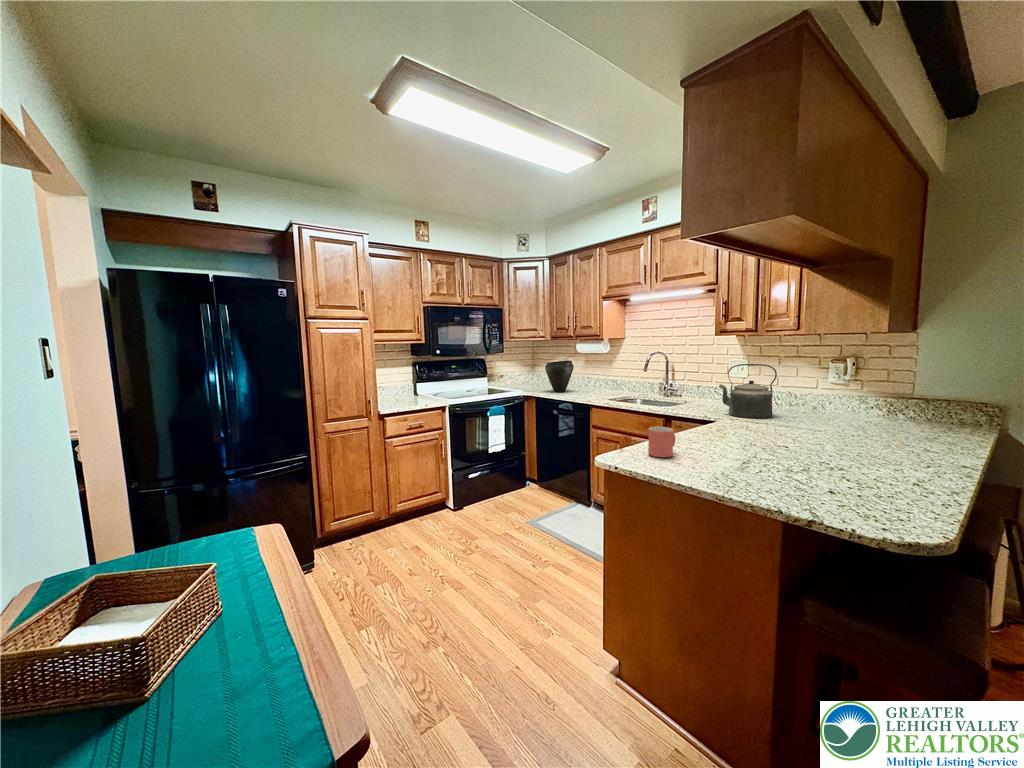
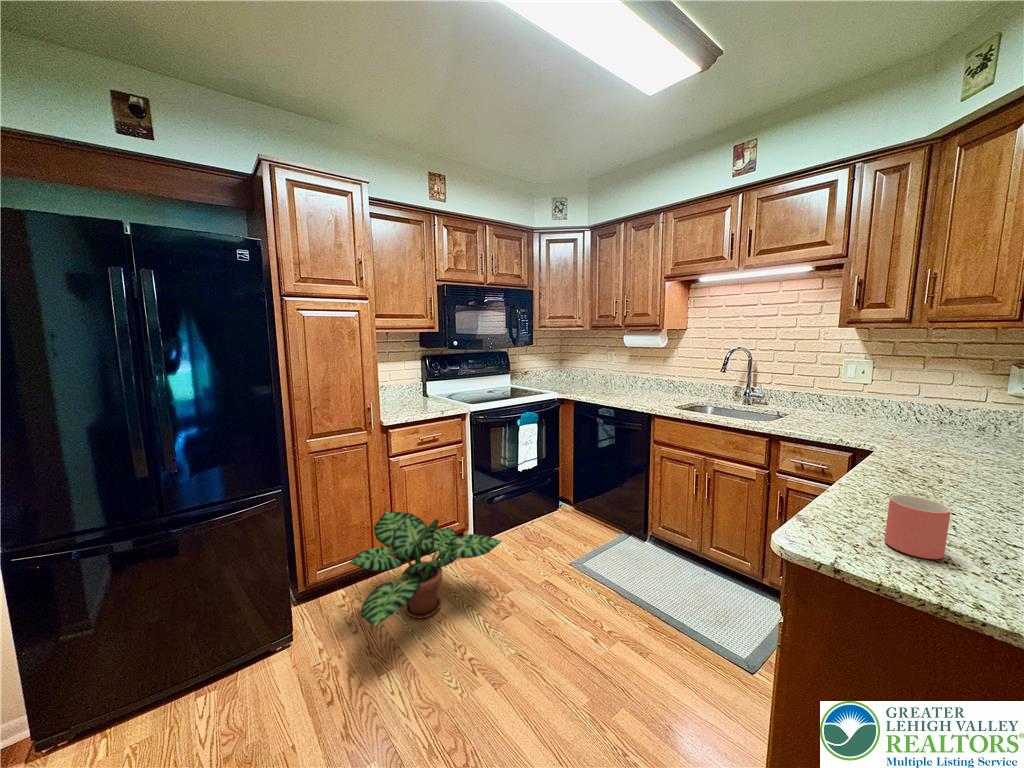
vase: present [545,360,574,393] -> none [583,355,618,394]
kettle: present [719,364,777,419] -> none [861,370,957,449]
potted plant: none [354,479,470,555] -> present [349,511,502,627]

